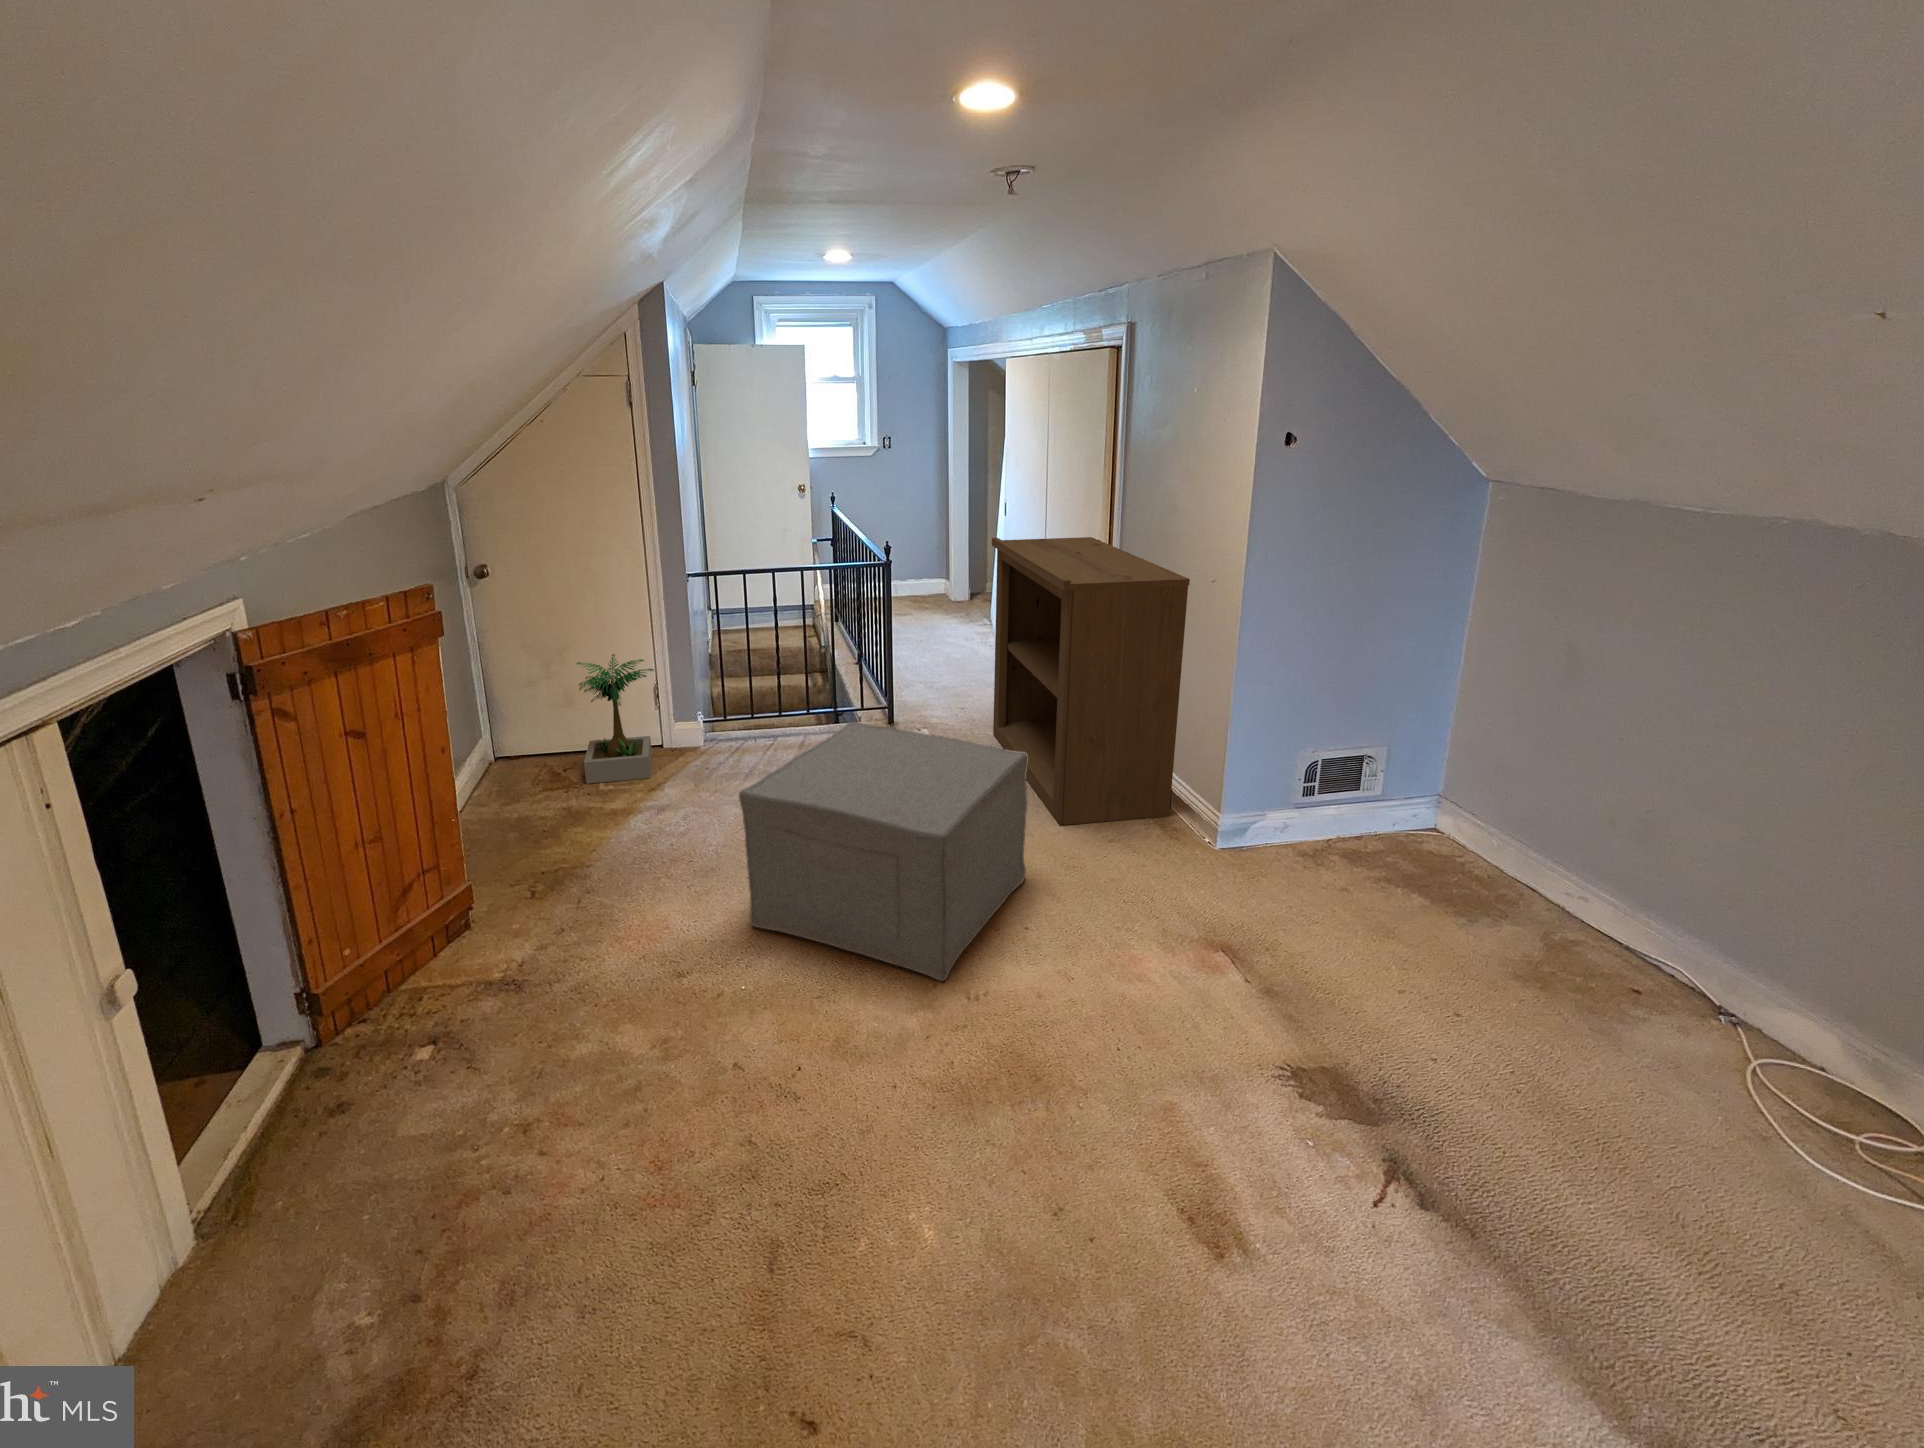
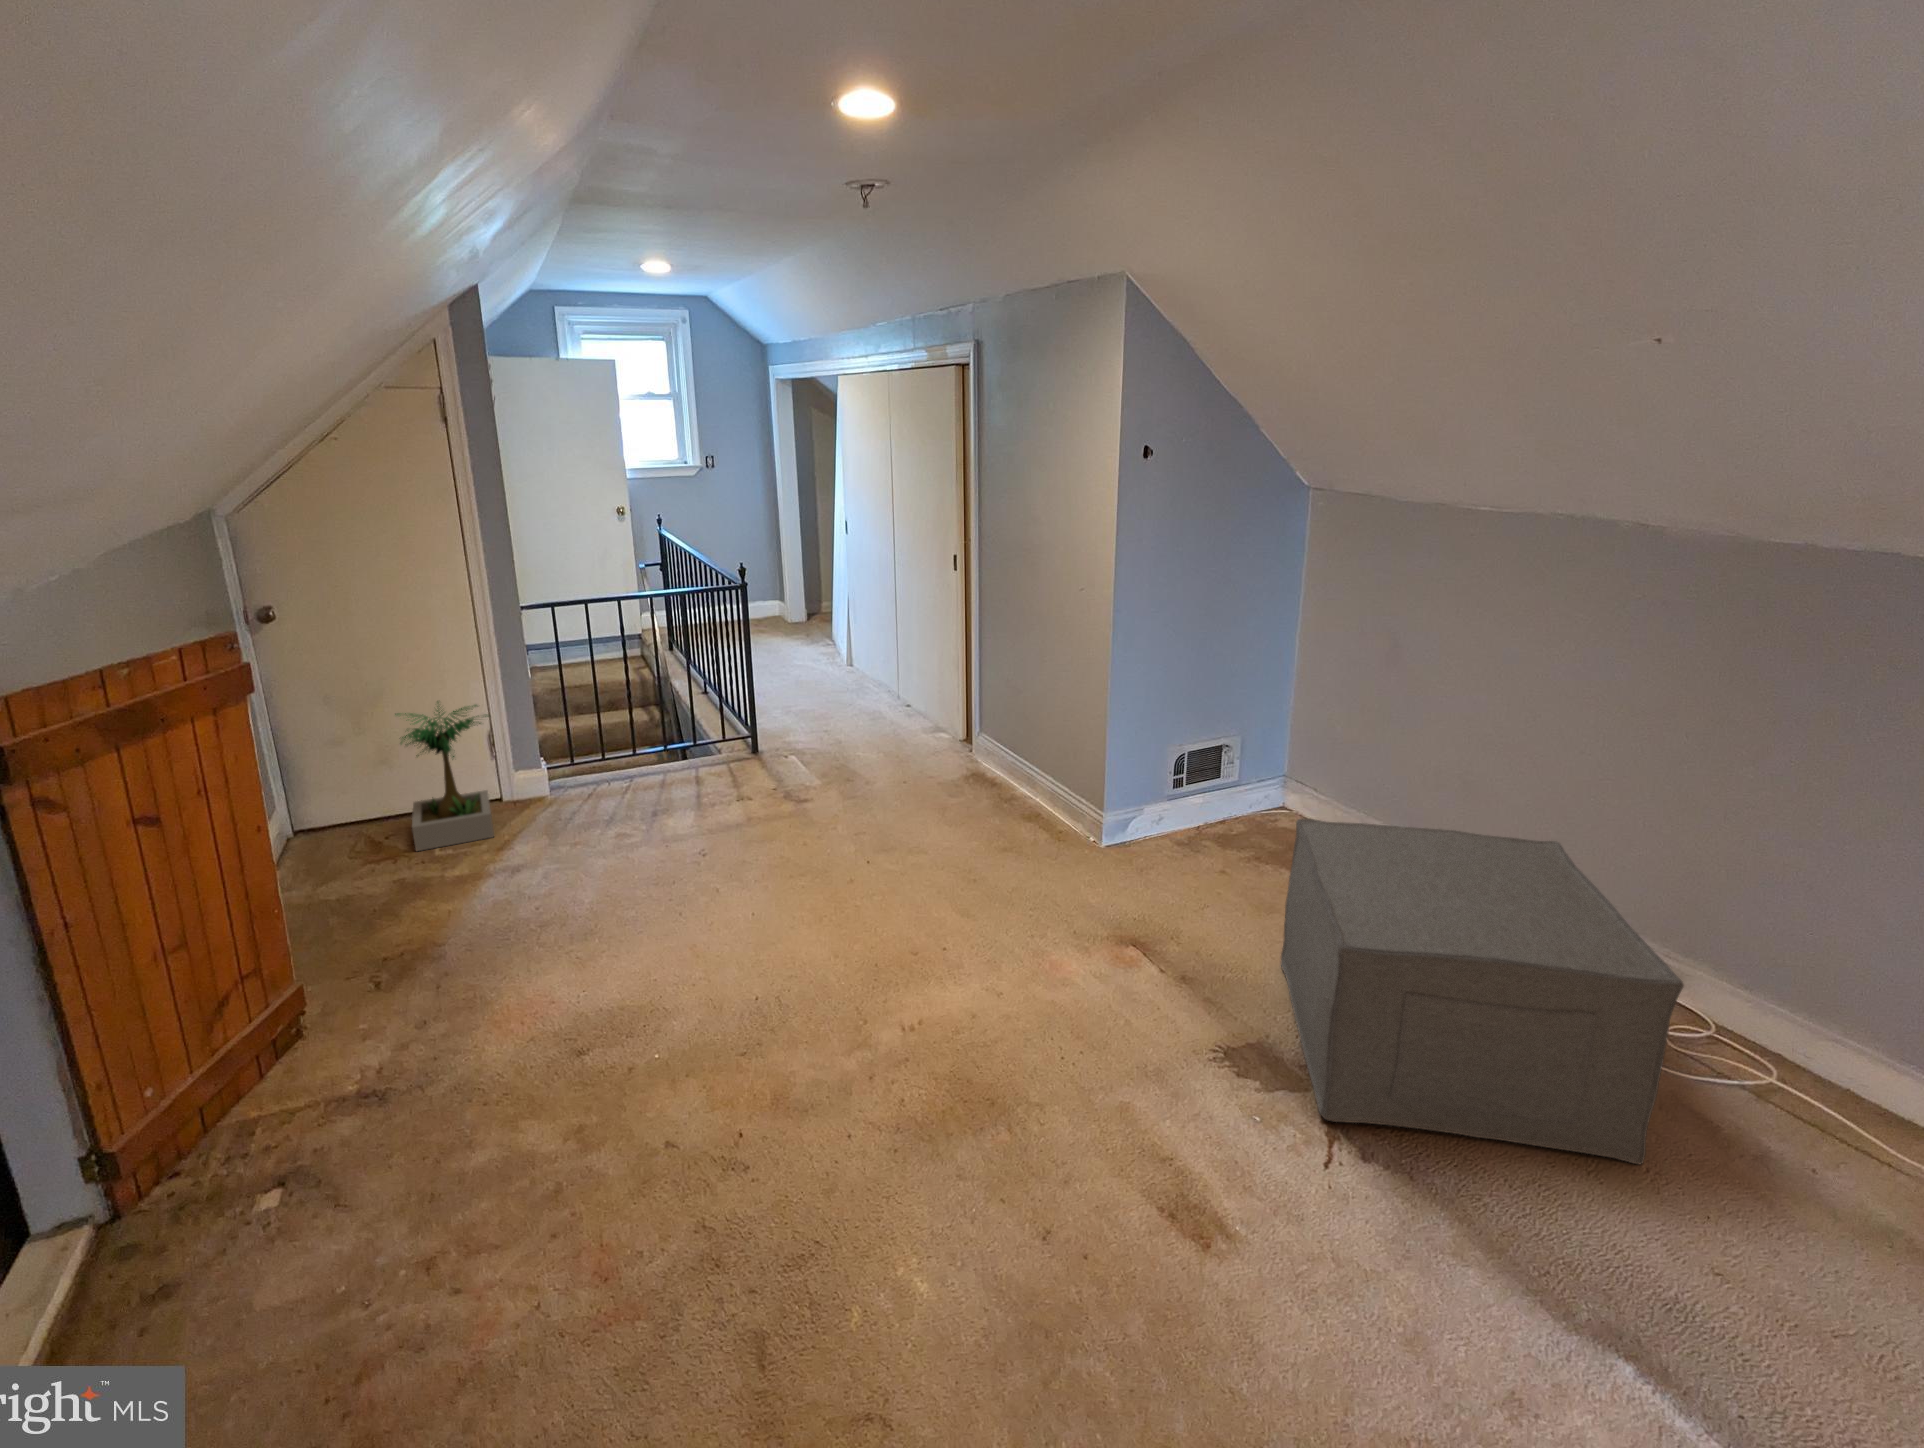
bookshelf: present [992,537,1190,825] -> none [854,552,1063,841]
ottoman: present [739,722,1028,981] -> present [1281,818,1684,1164]

